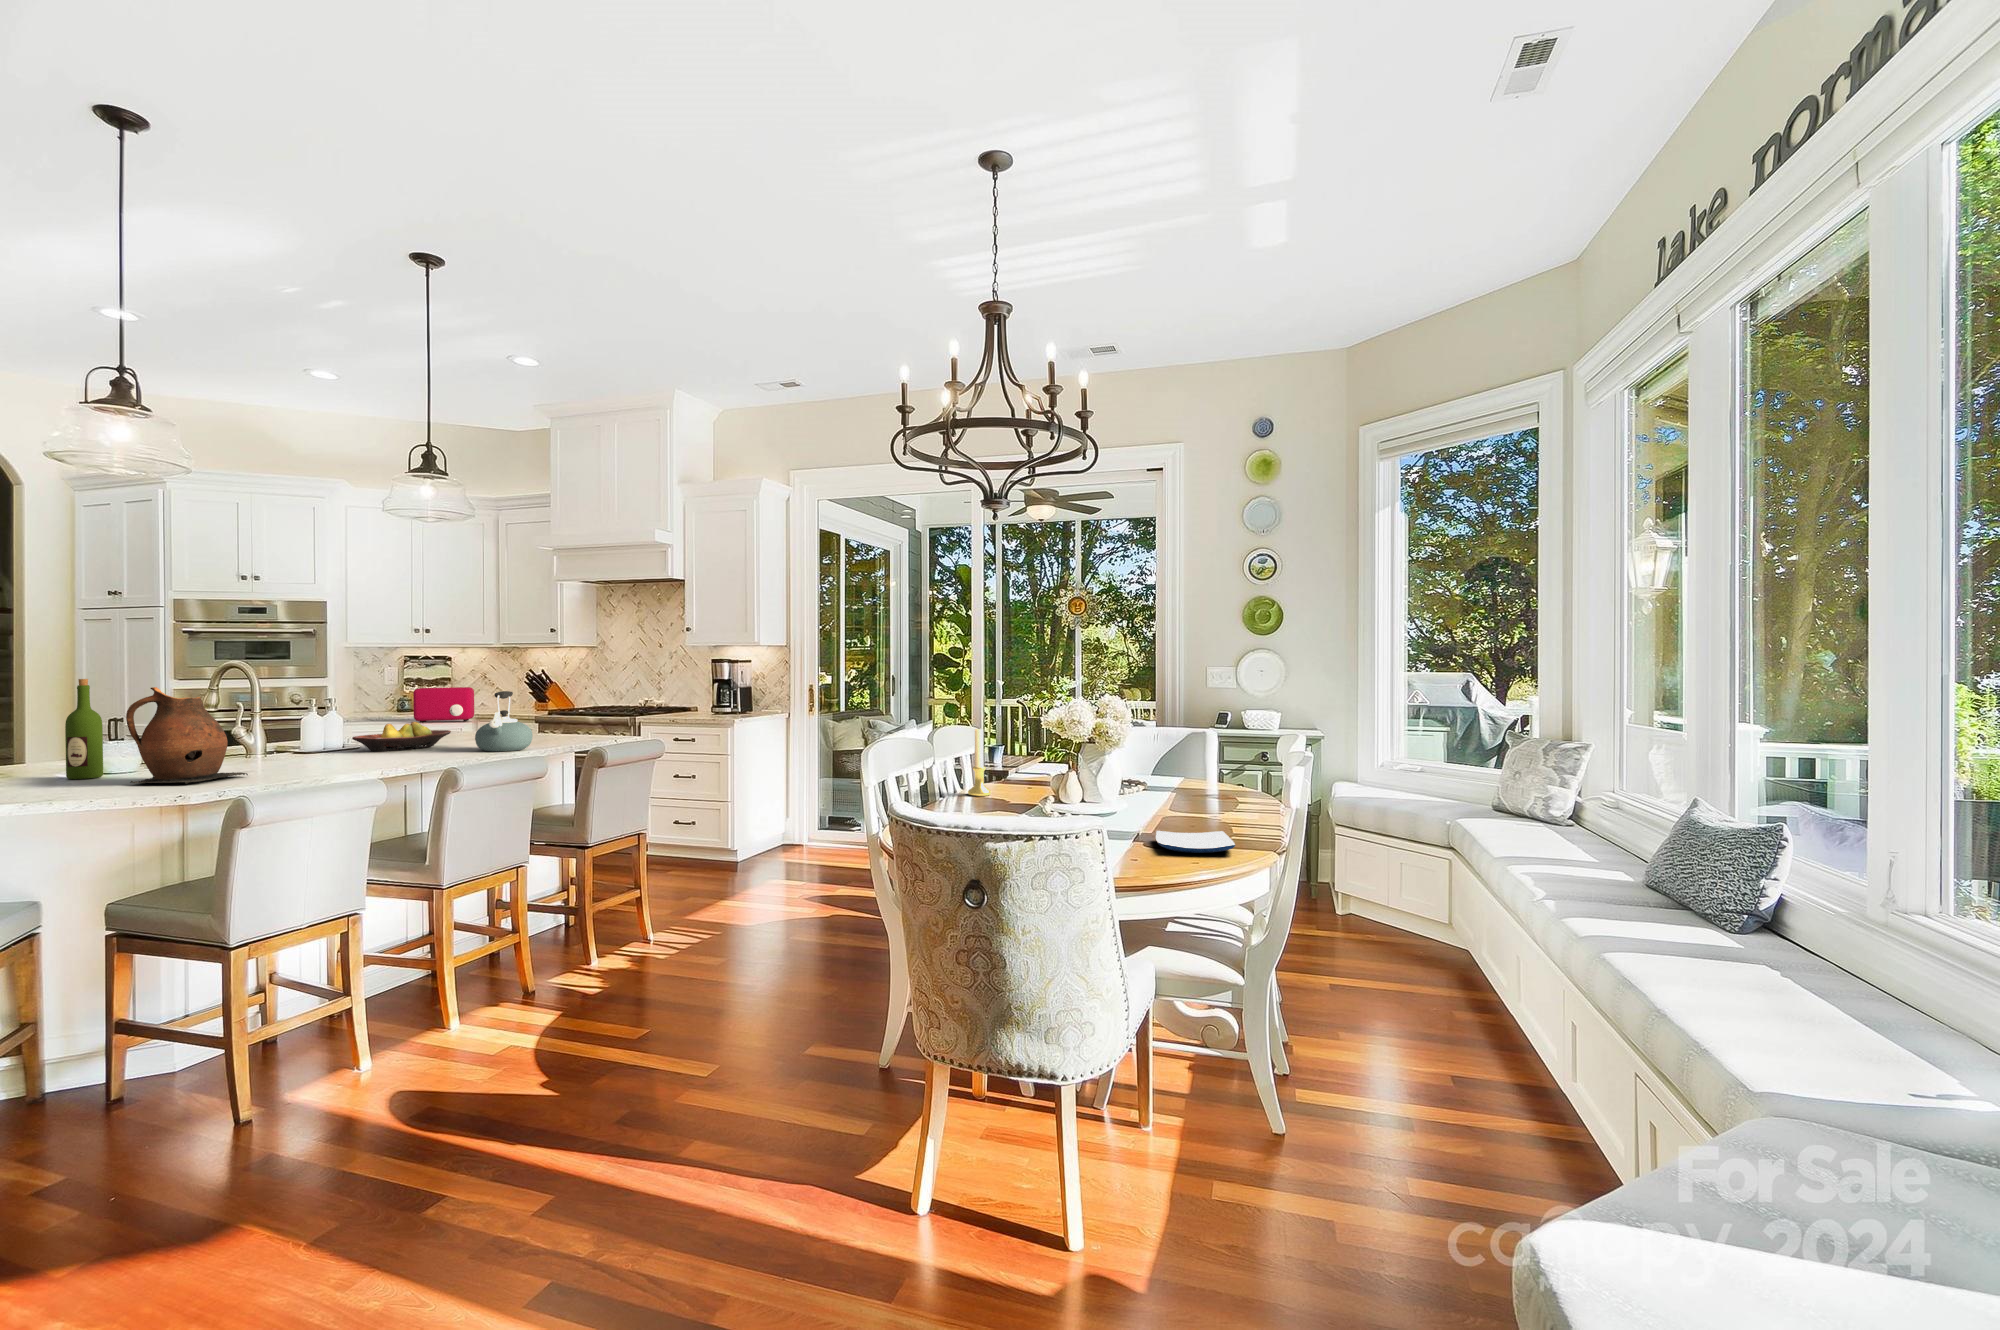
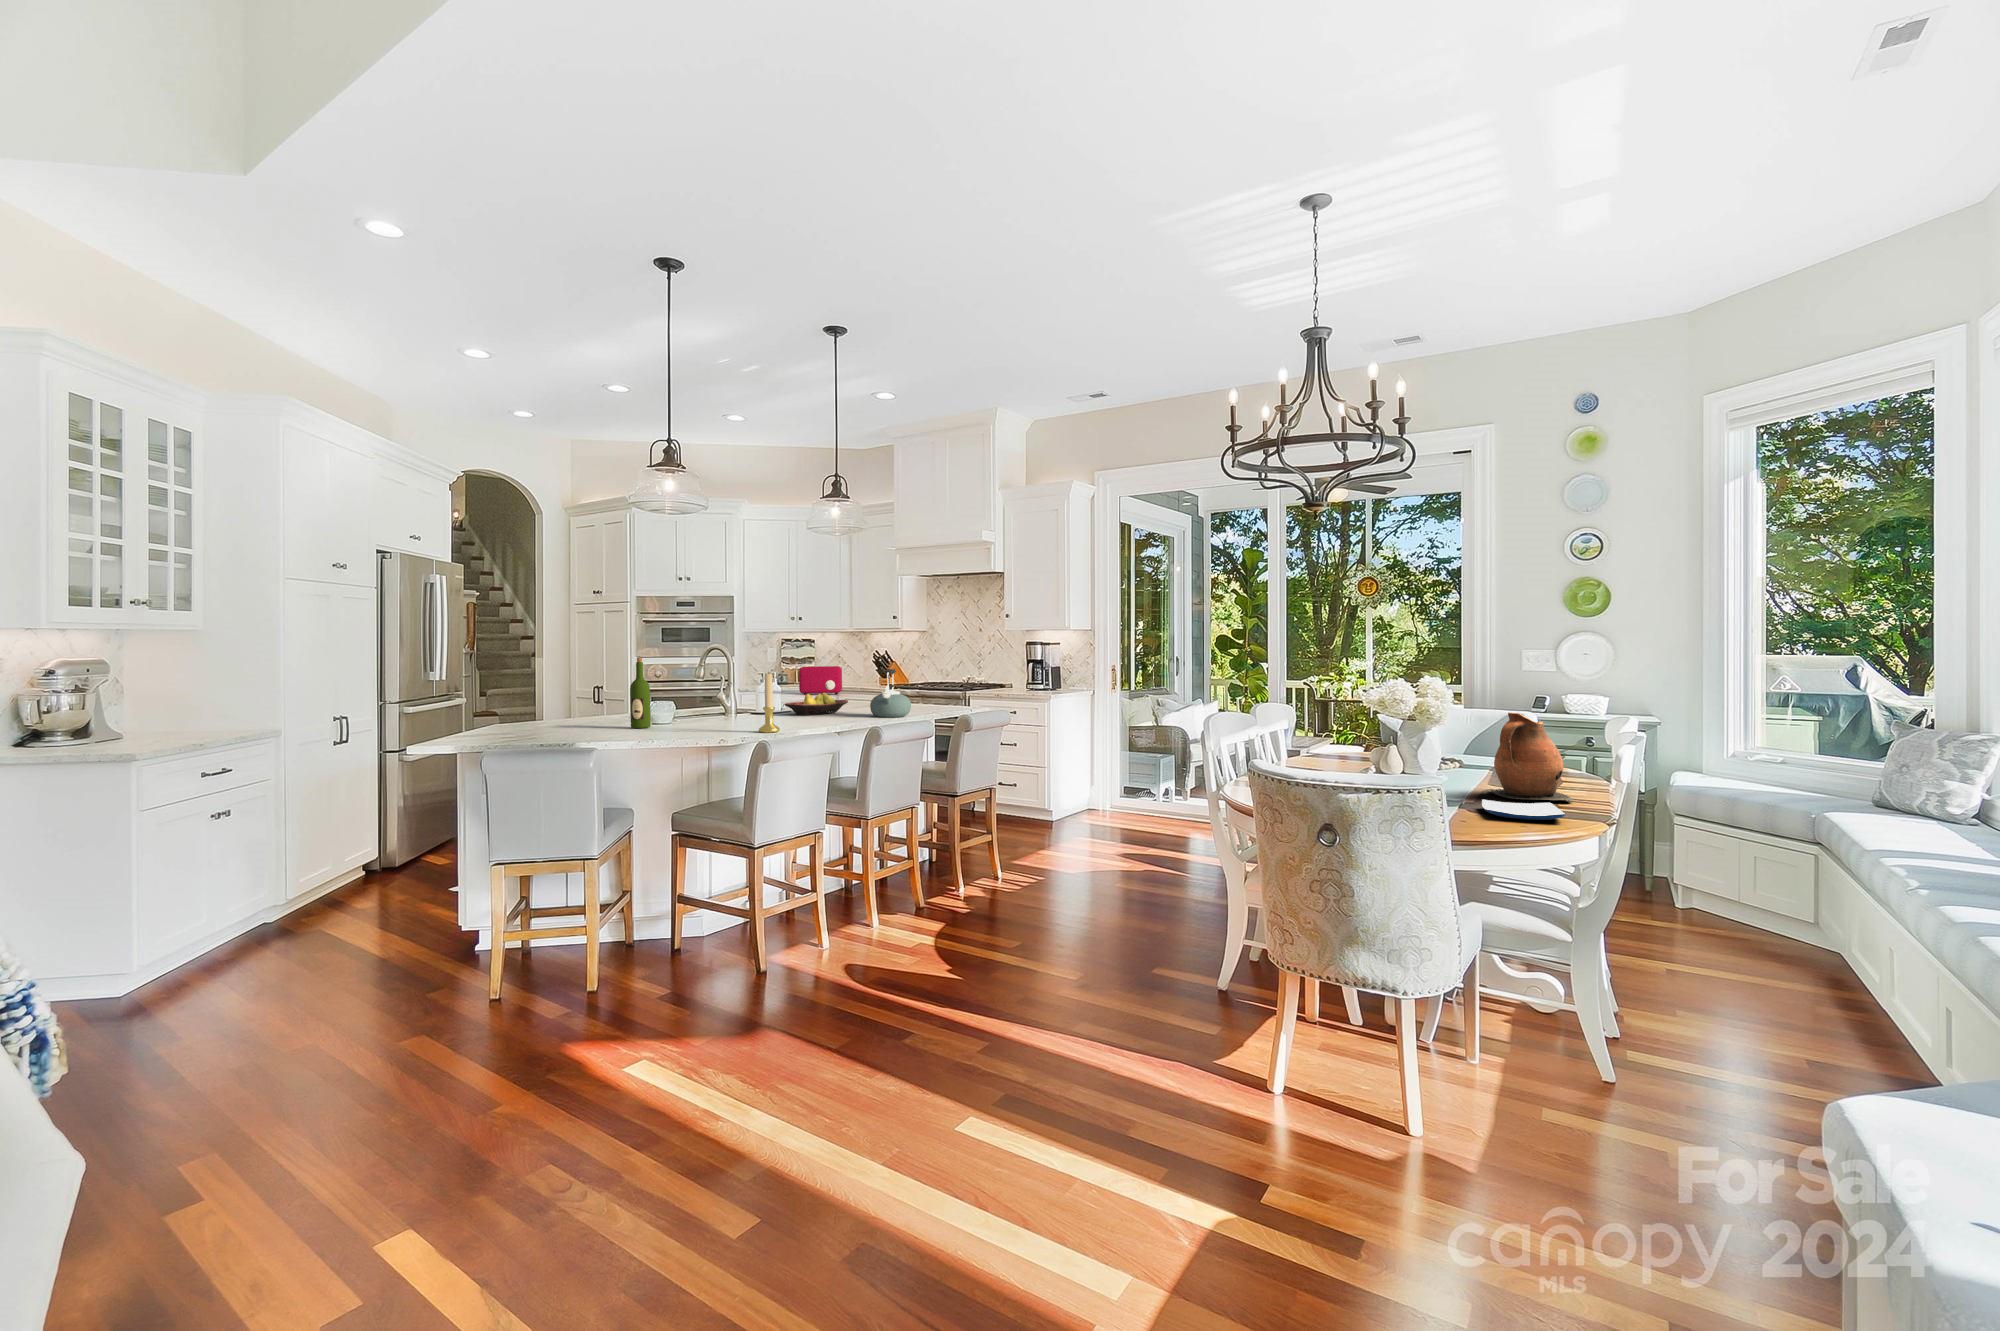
ceramic pitcher: present [126,687,248,784] -> present [1490,713,1574,802]
candle holder: present [968,729,991,796] -> present [759,673,780,733]

